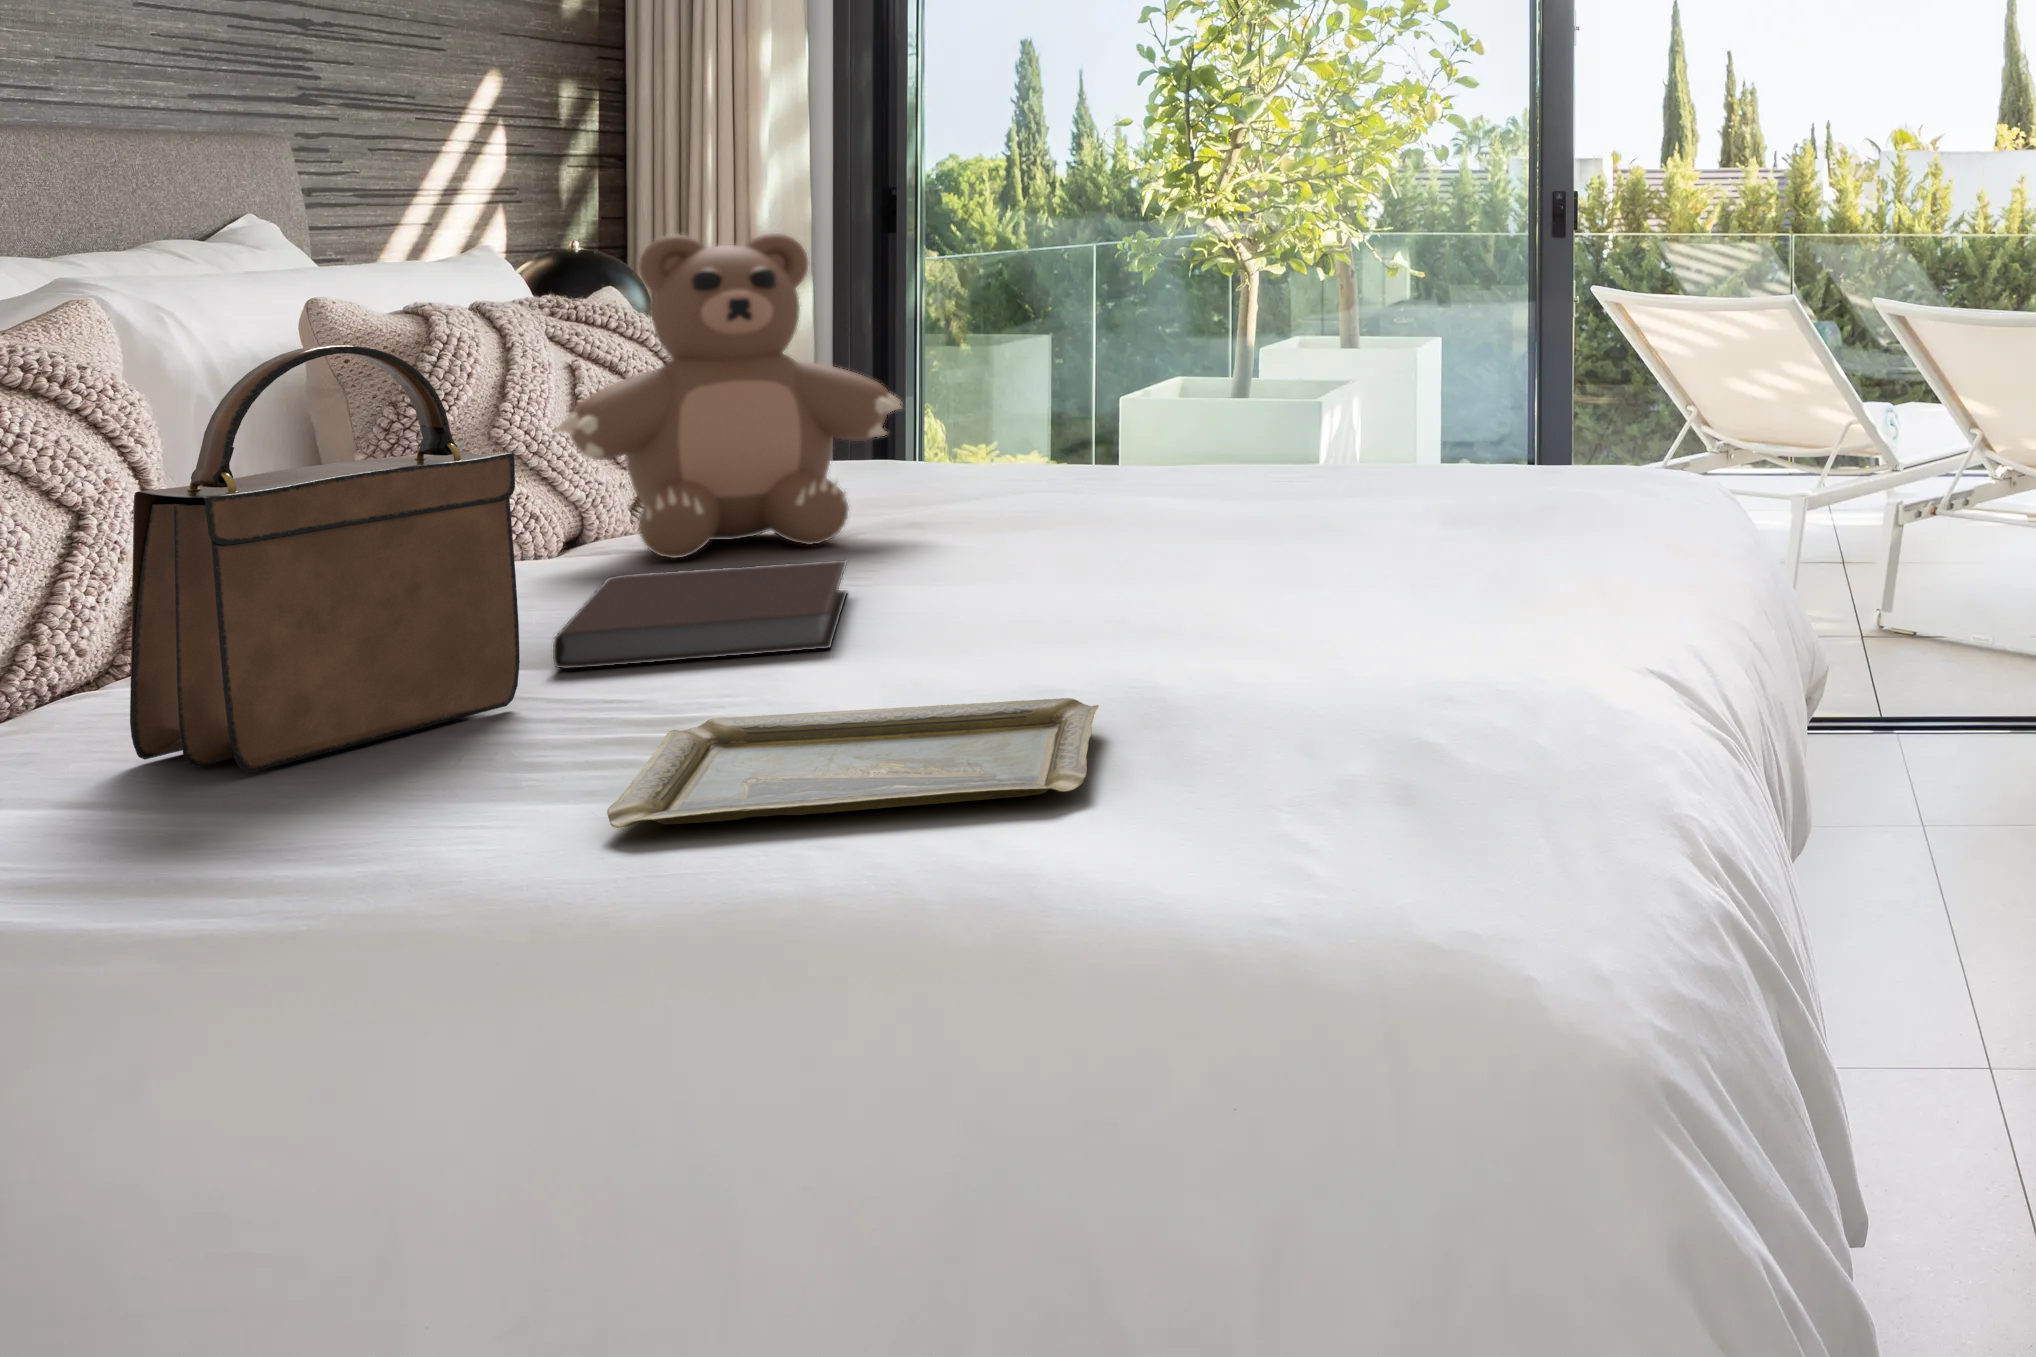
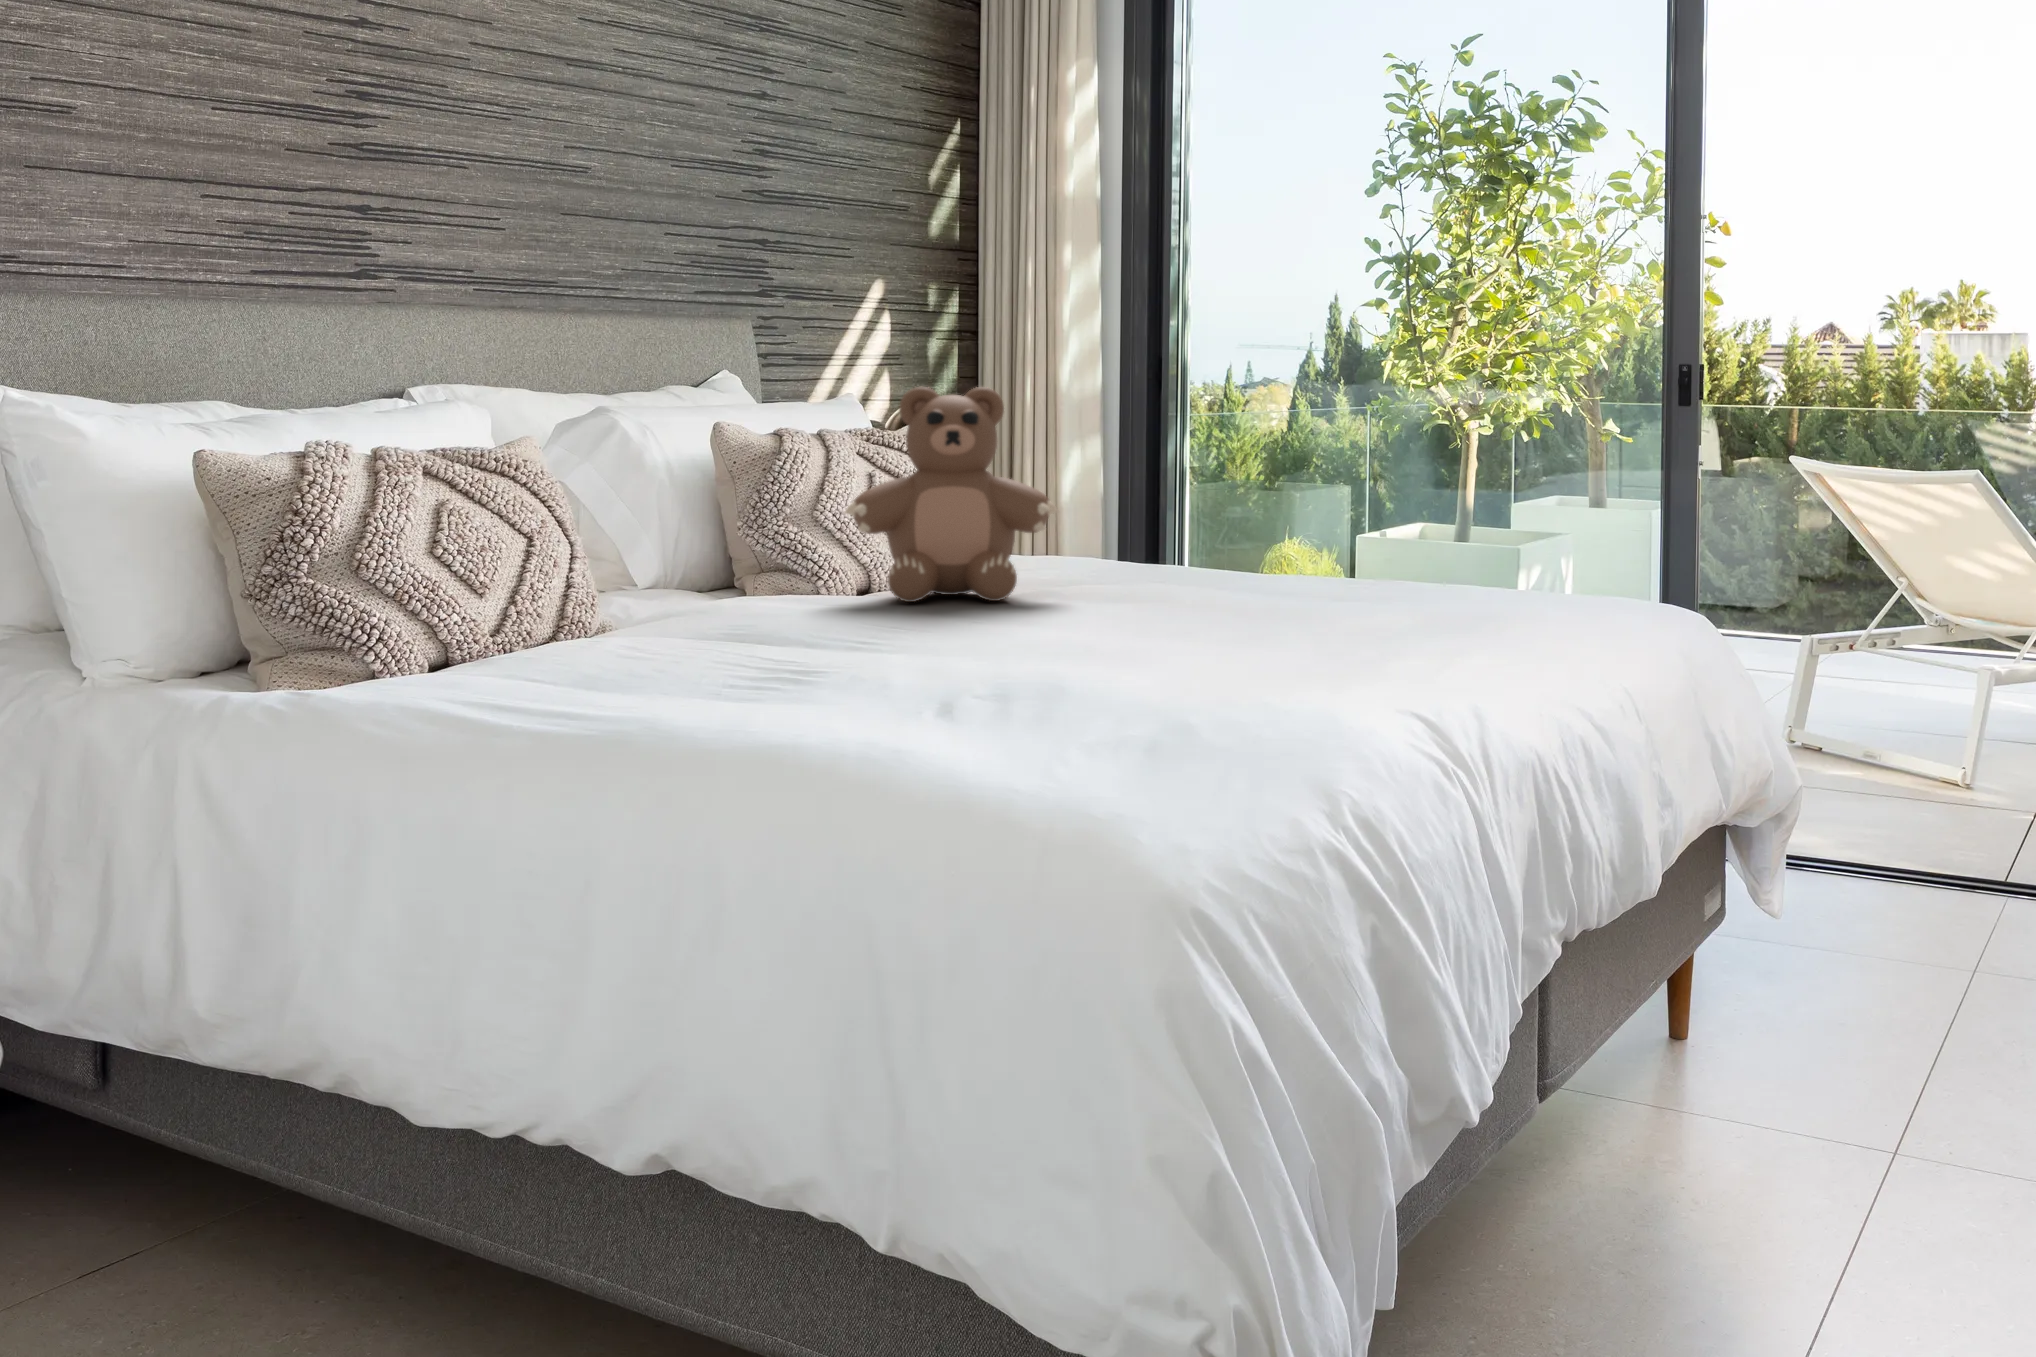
handbag: present [130,345,520,773] -> none [577,443,769,678]
notebook: present [553,560,847,669] -> none [797,603,989,654]
tray: present [607,698,1099,828] -> none [762,673,1052,727]

